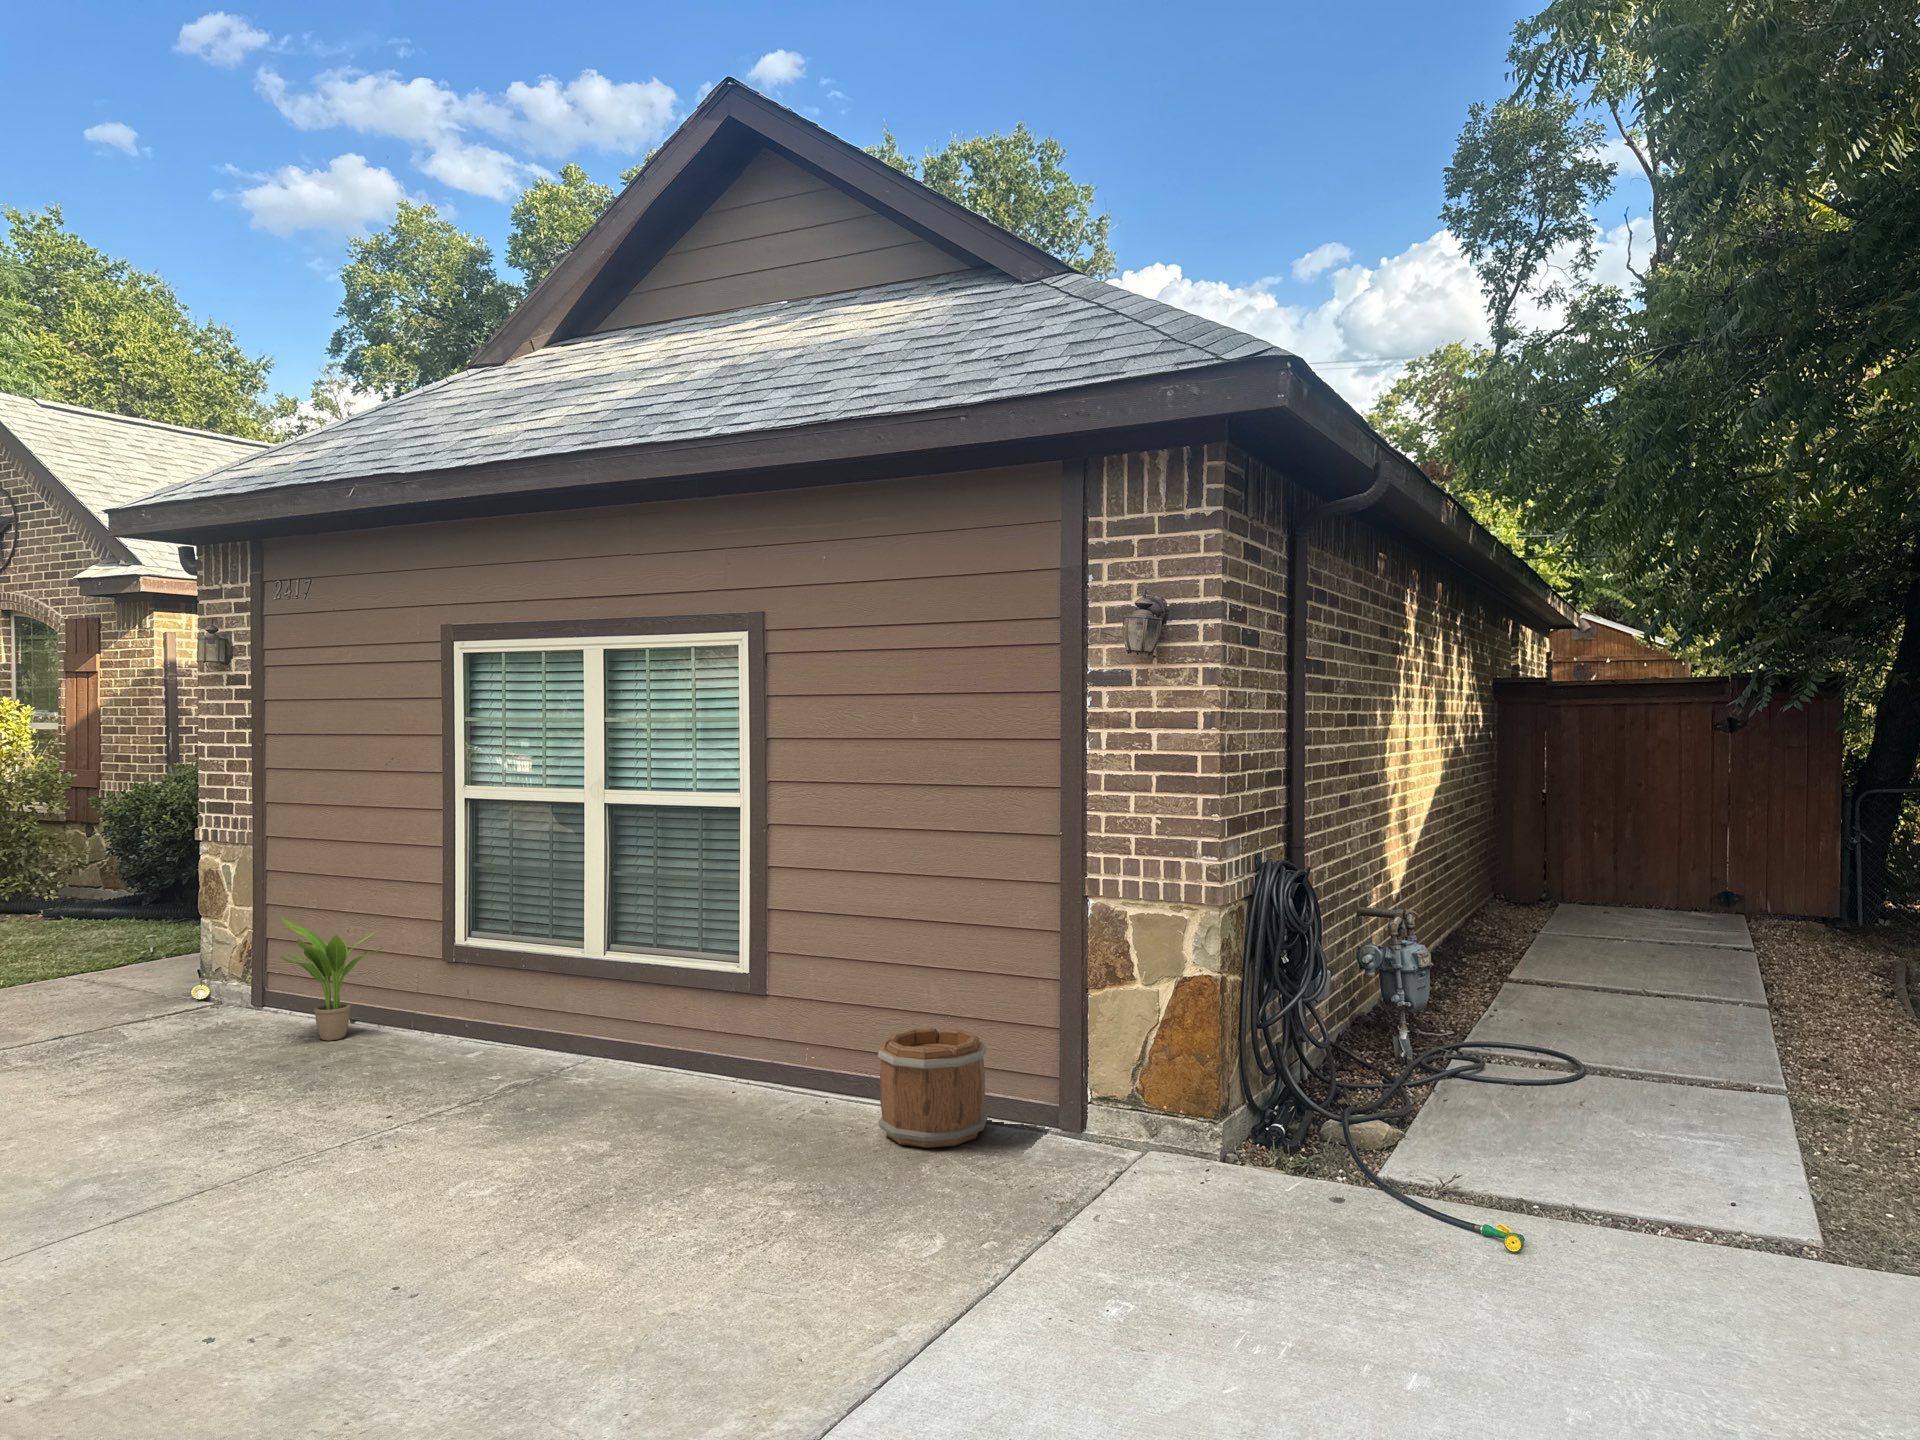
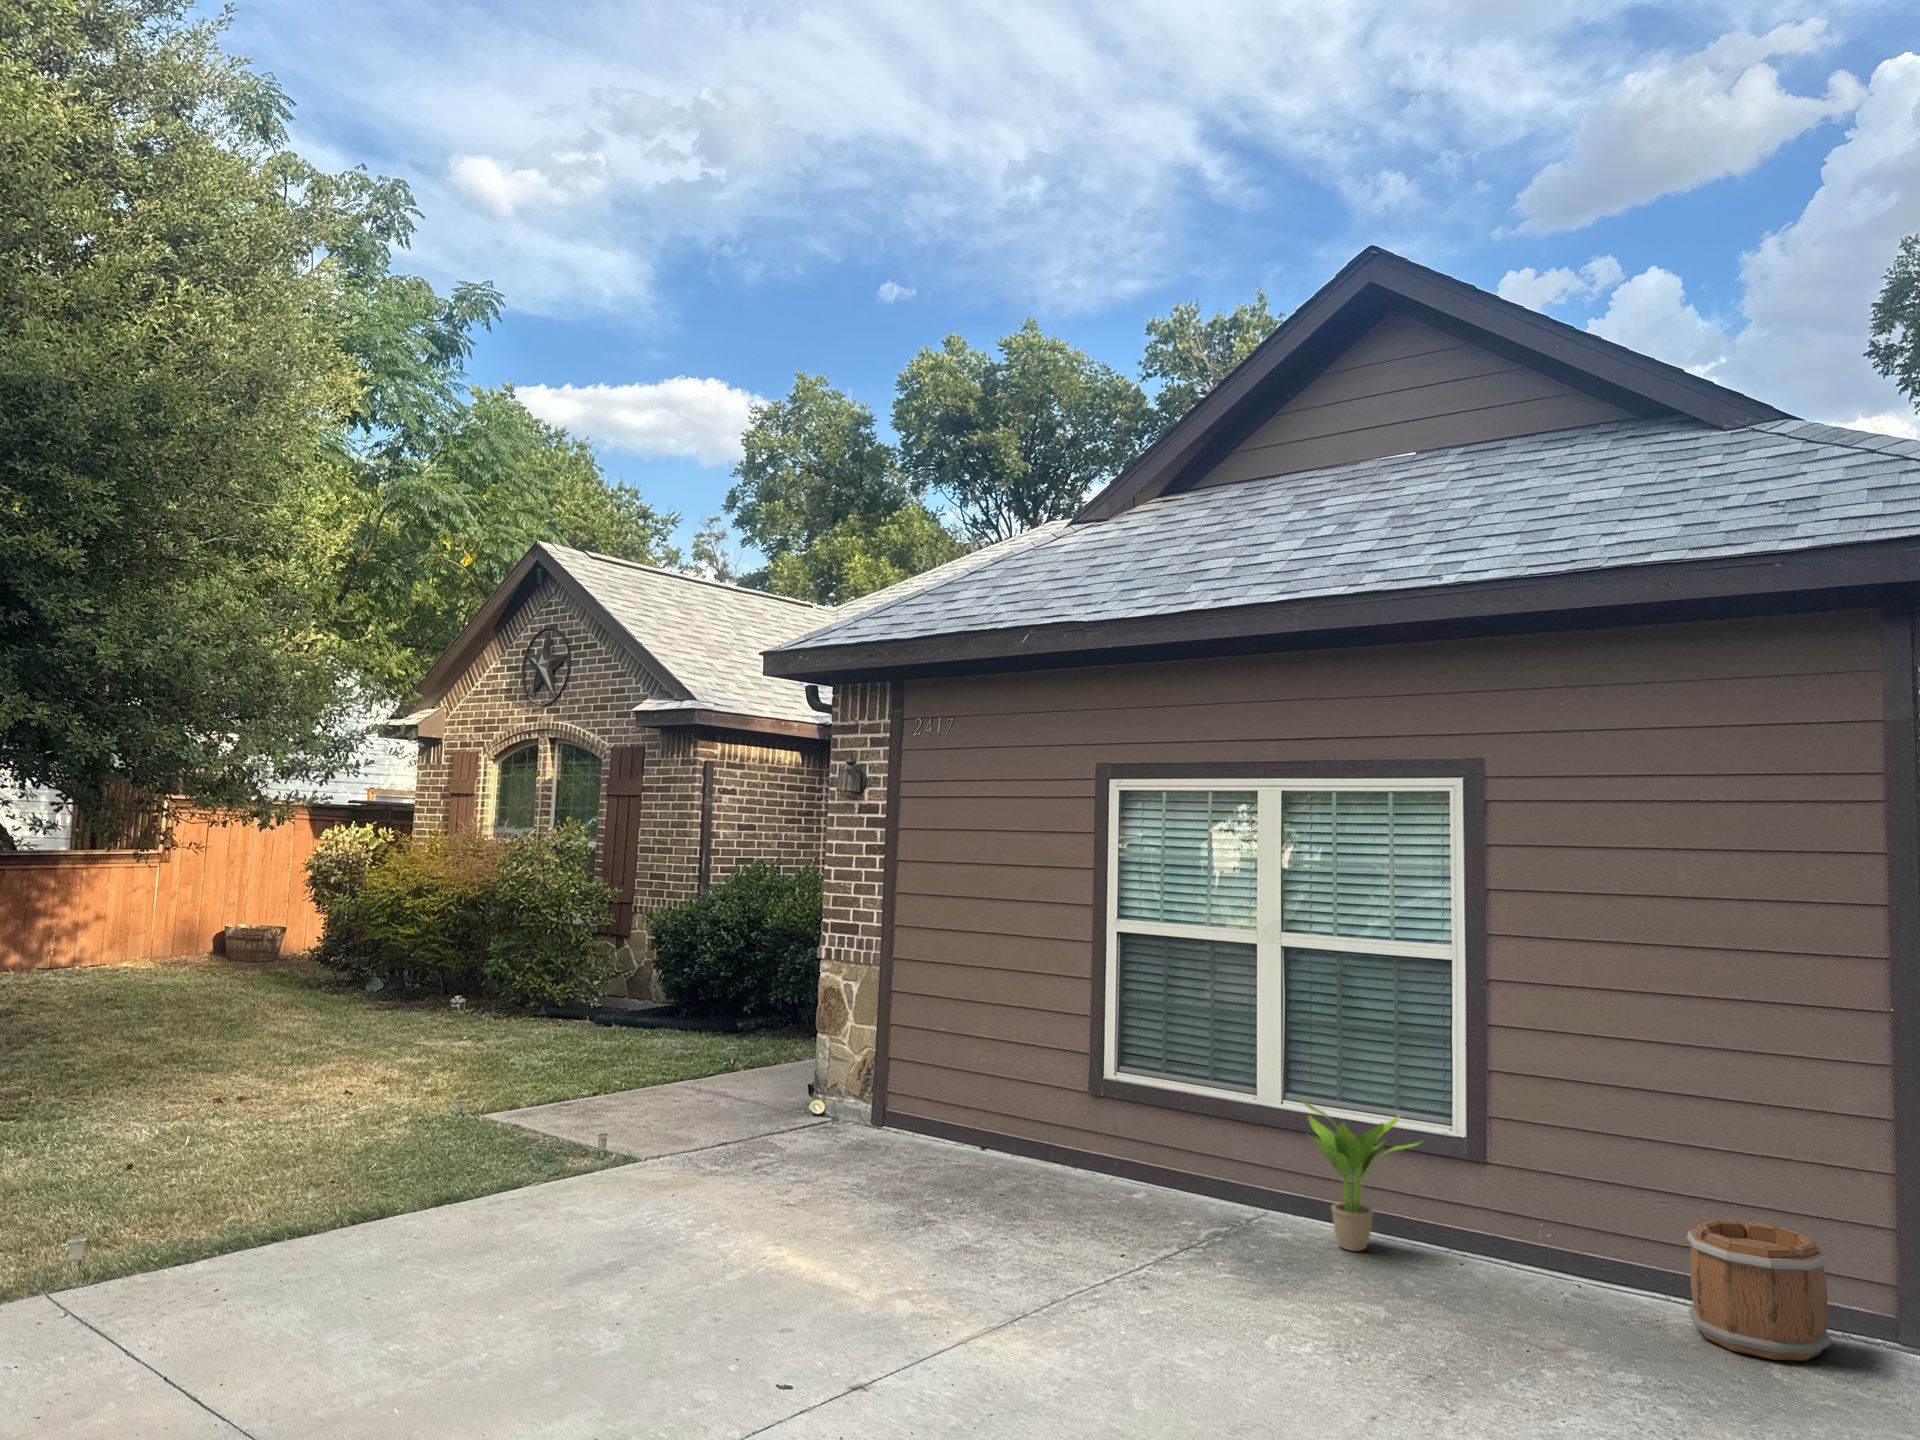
potted plant: present [281,916,383,1040] -> present [1301,1099,1423,1251]

